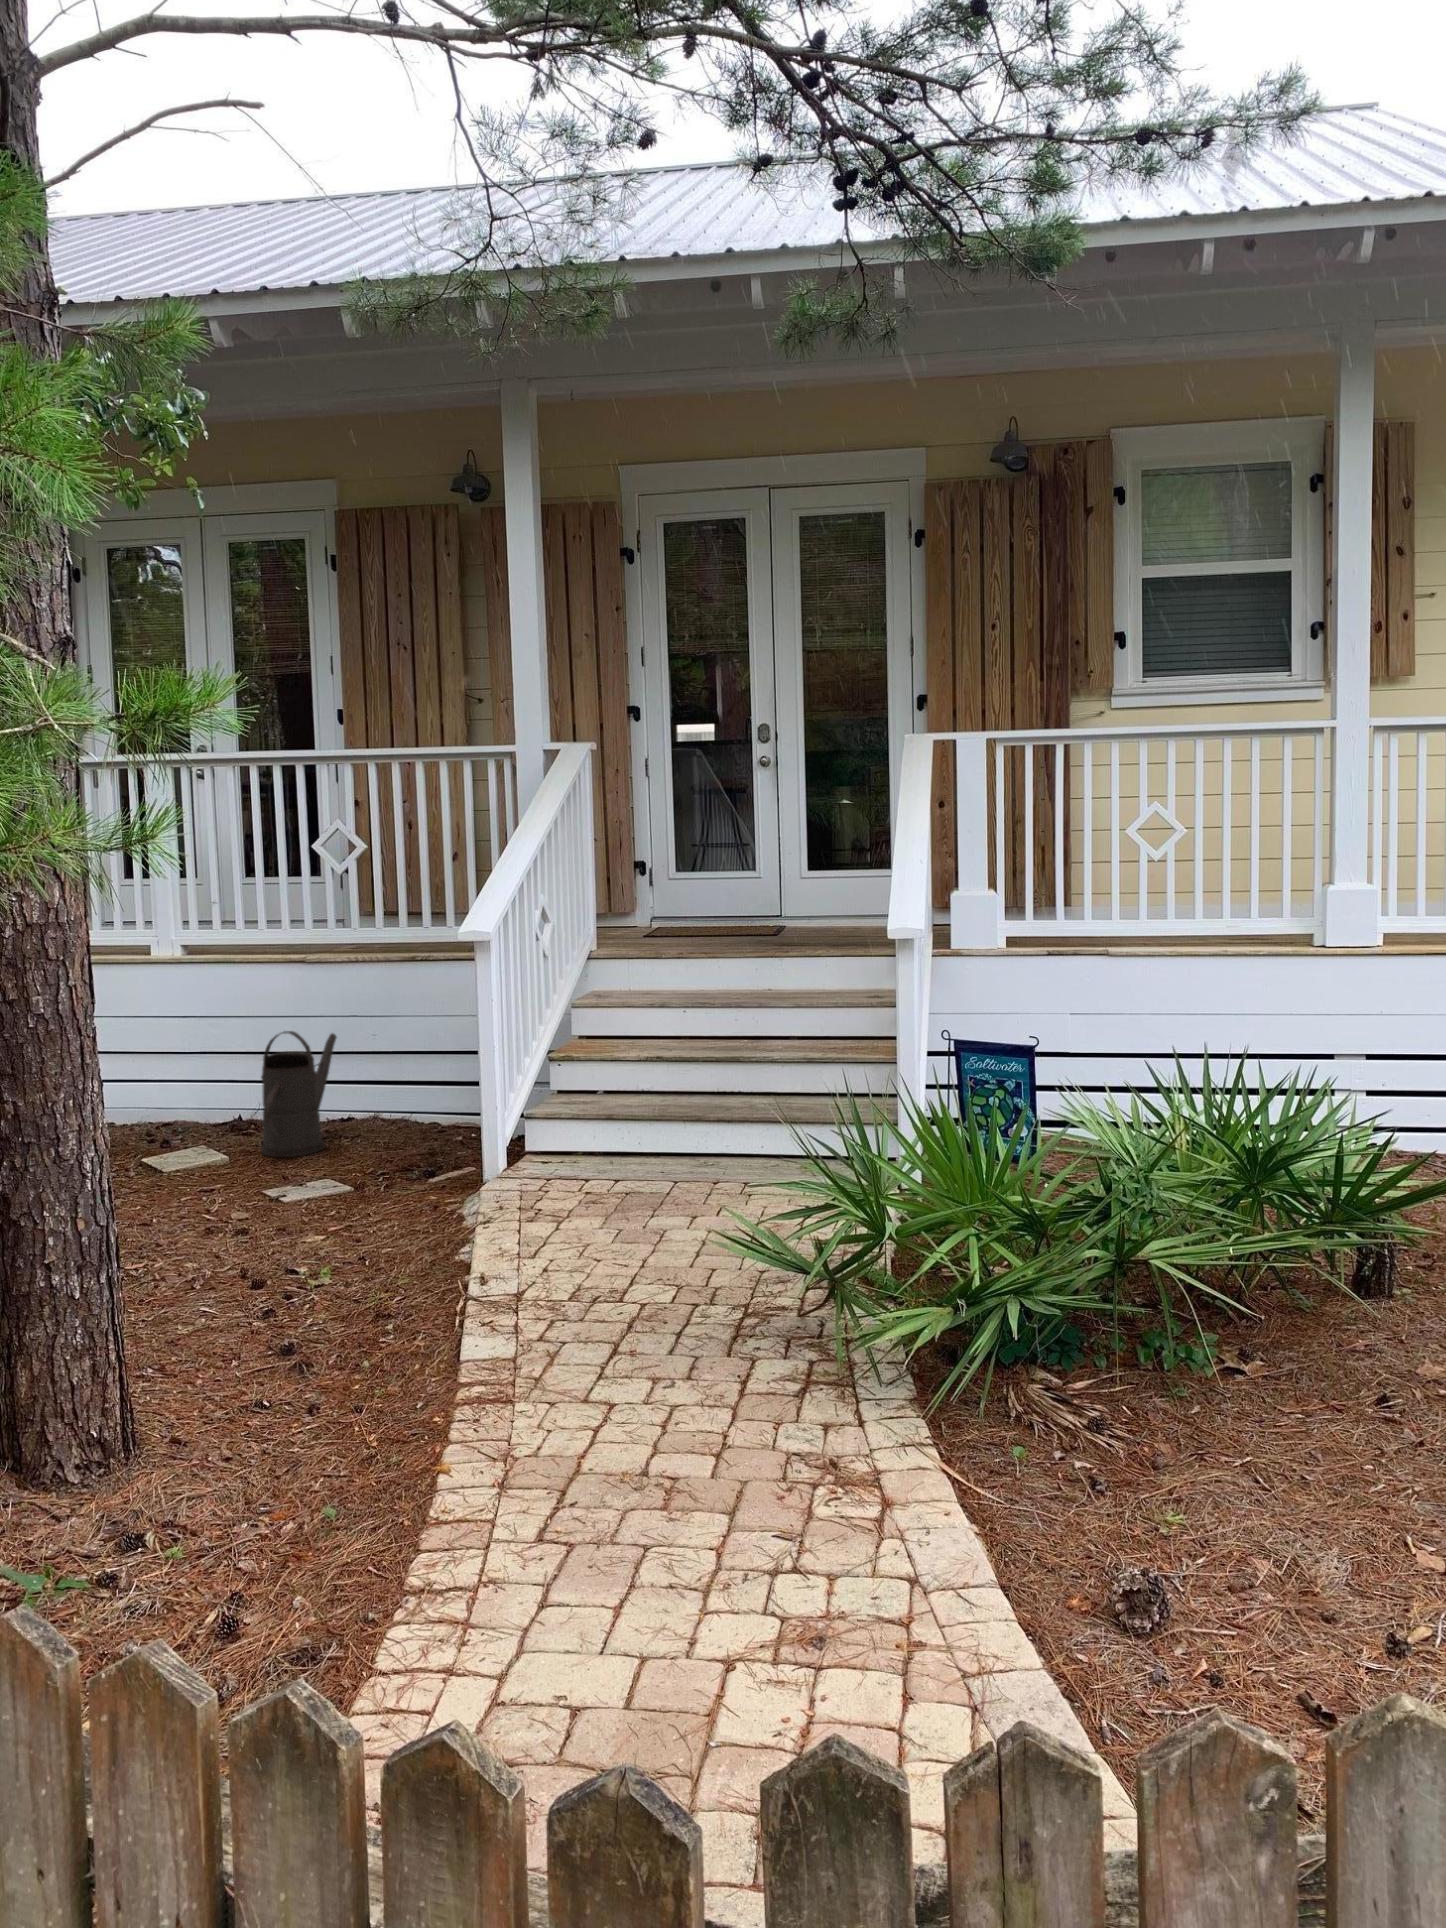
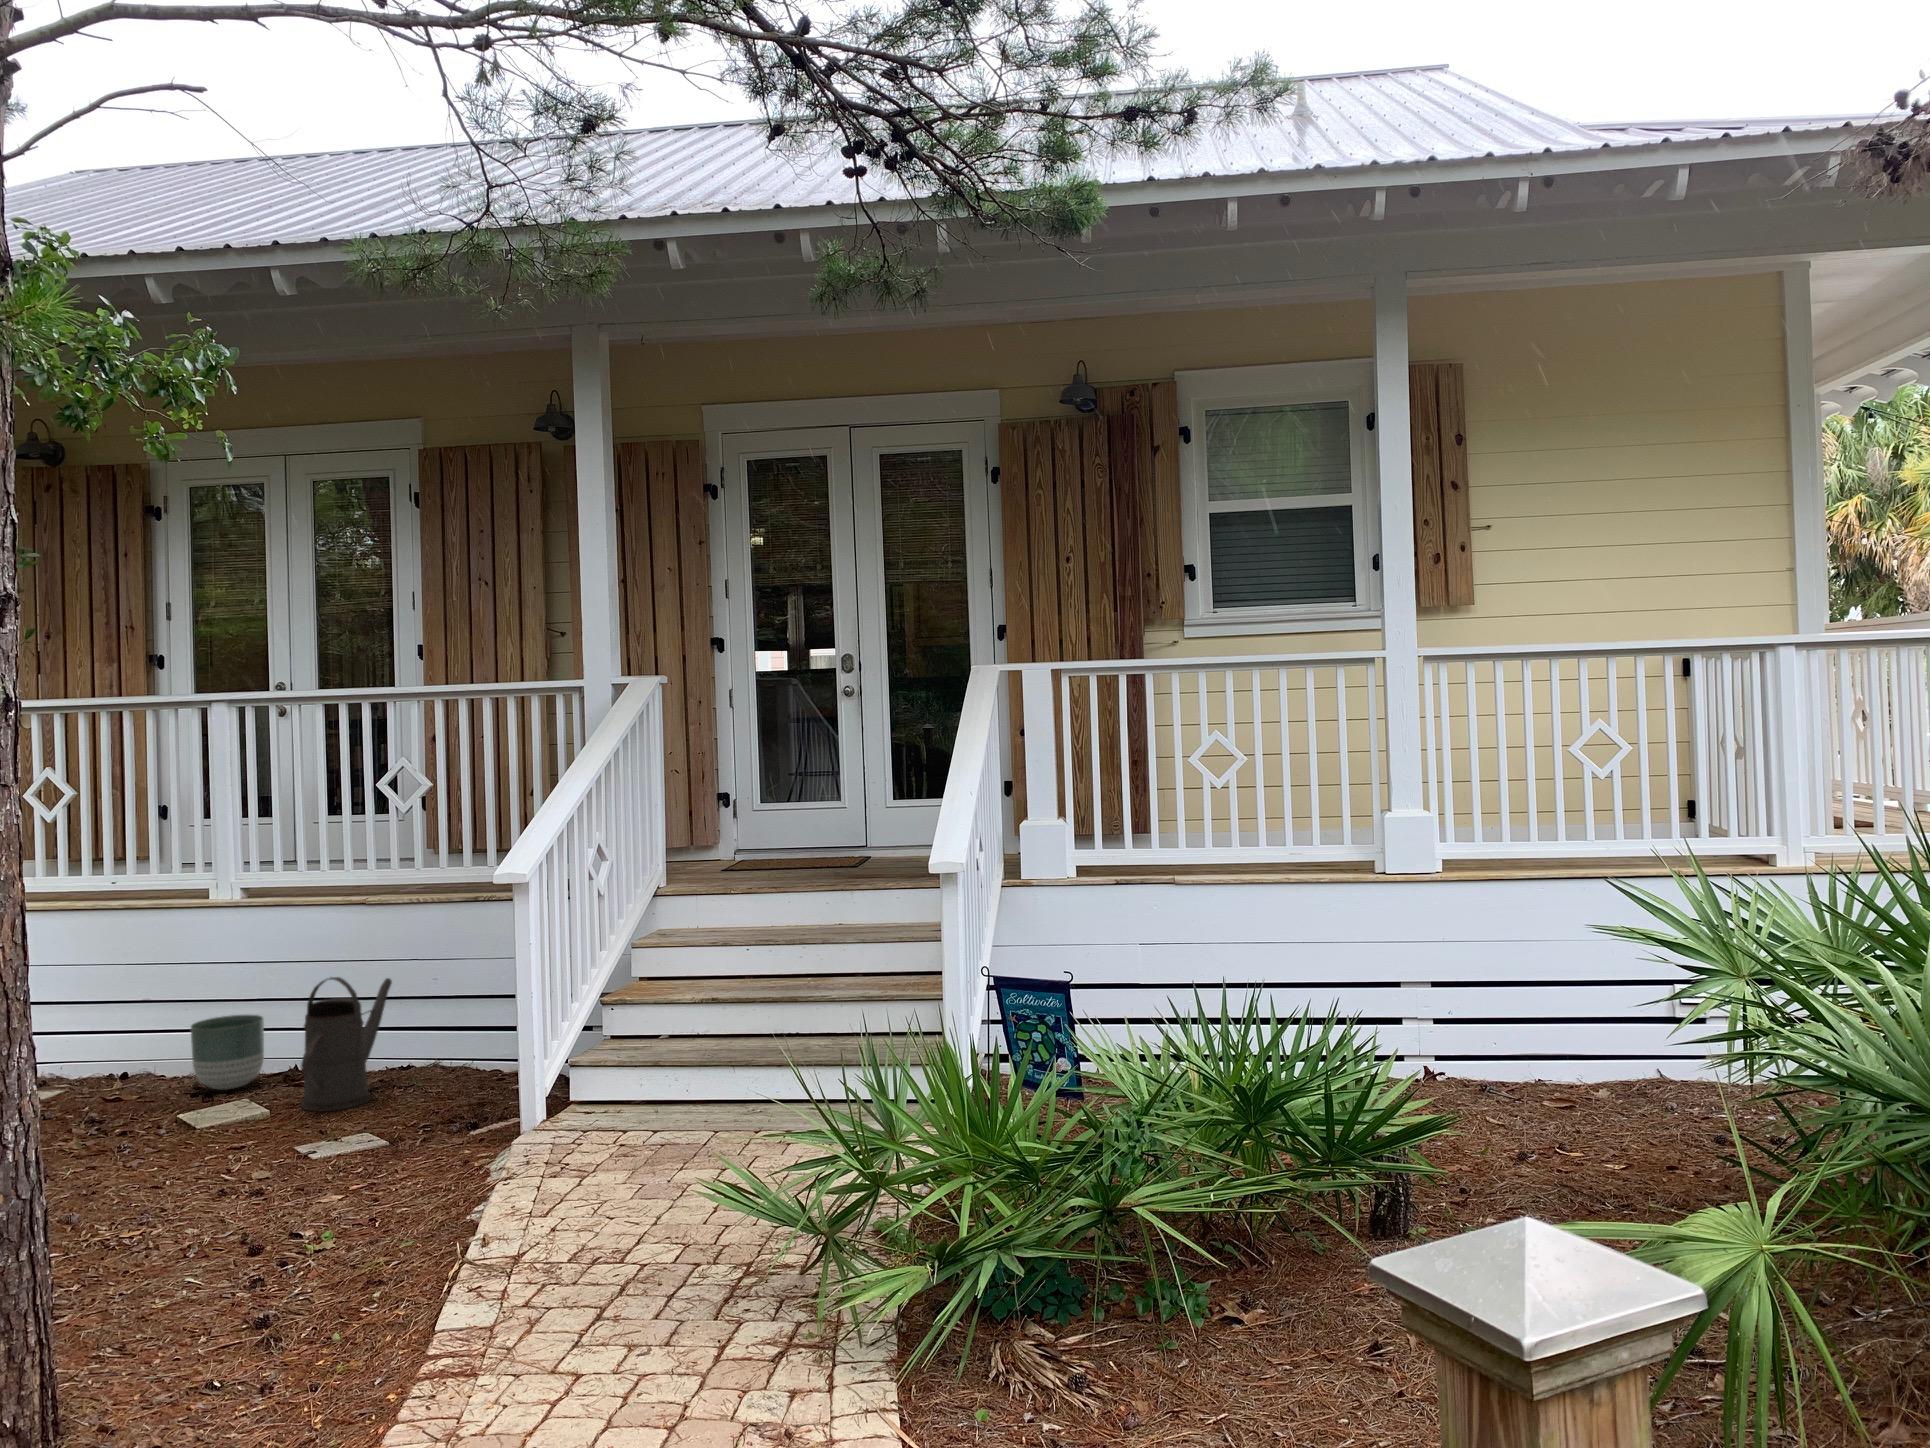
planter: none [150,1066,218,1136] -> present [191,1015,264,1090]

